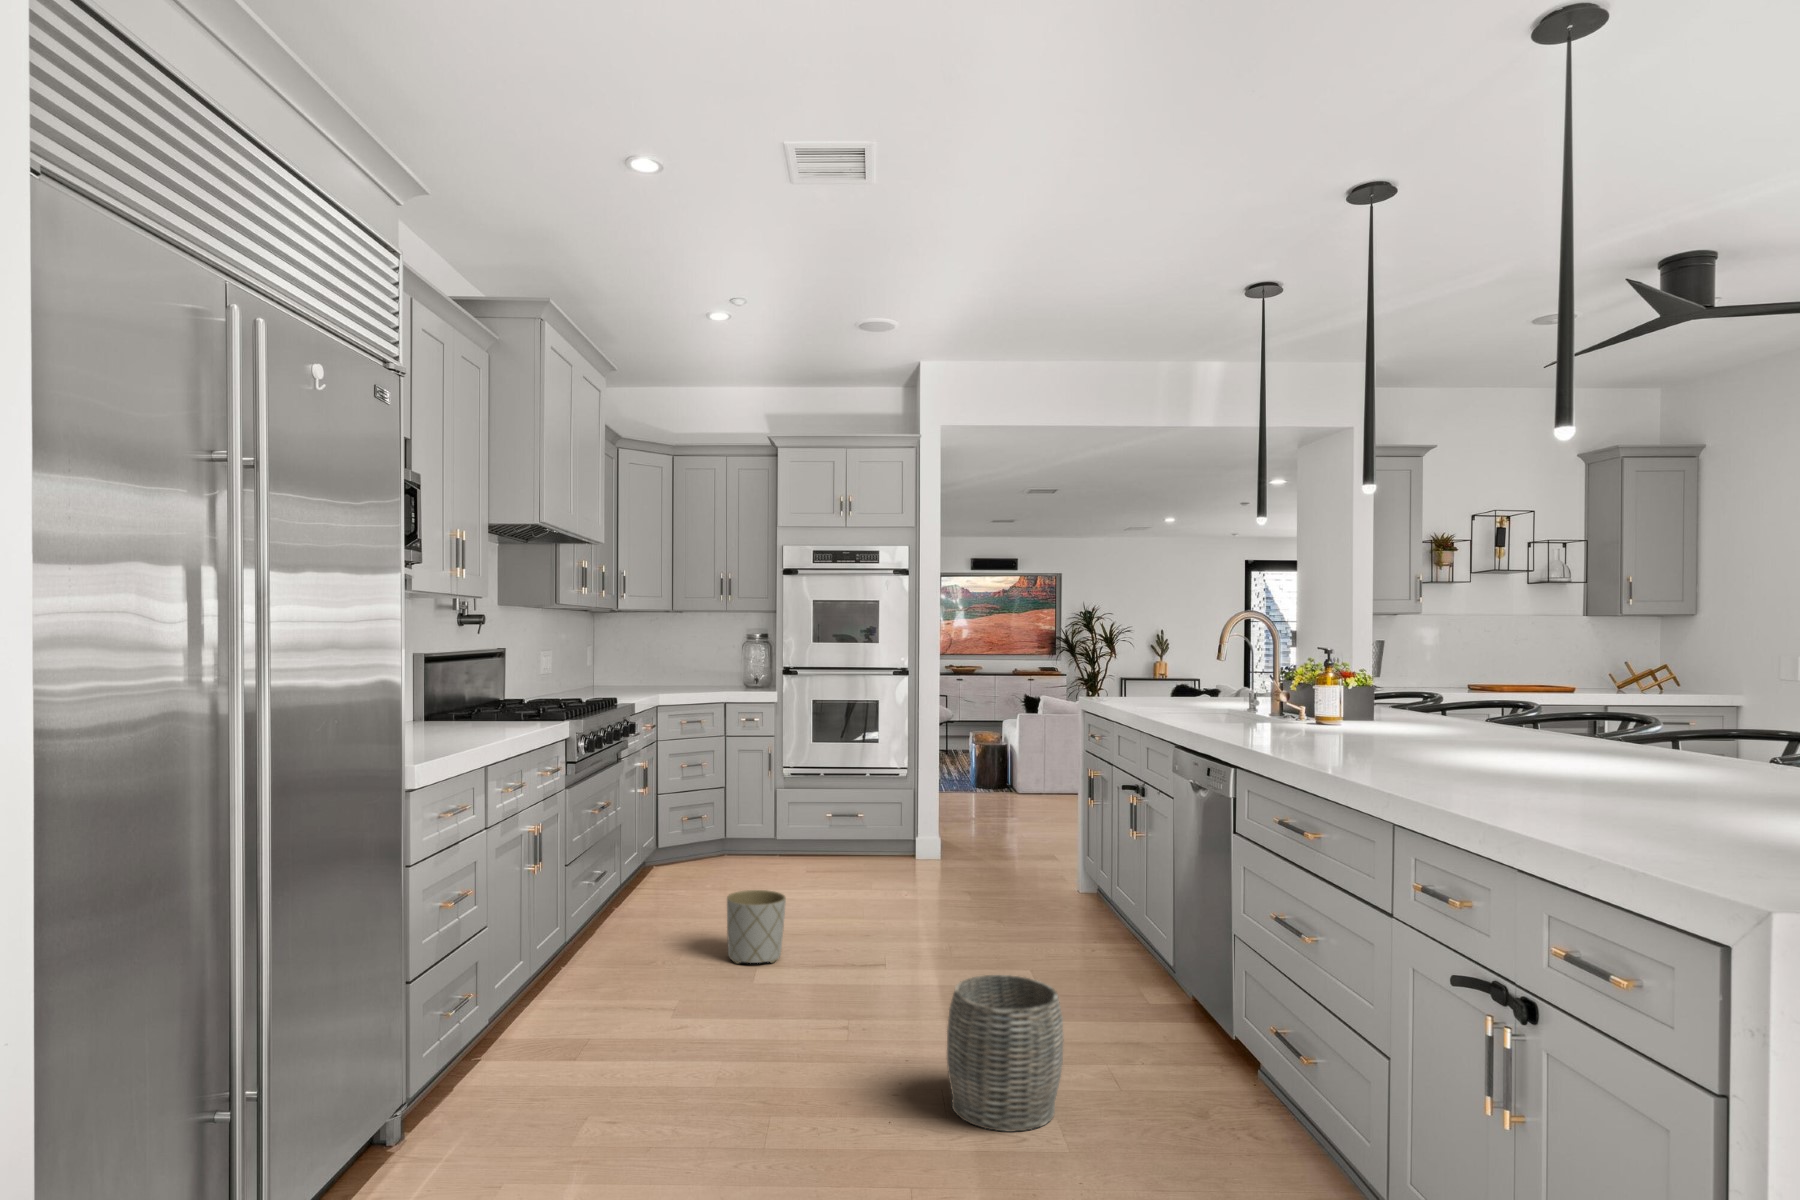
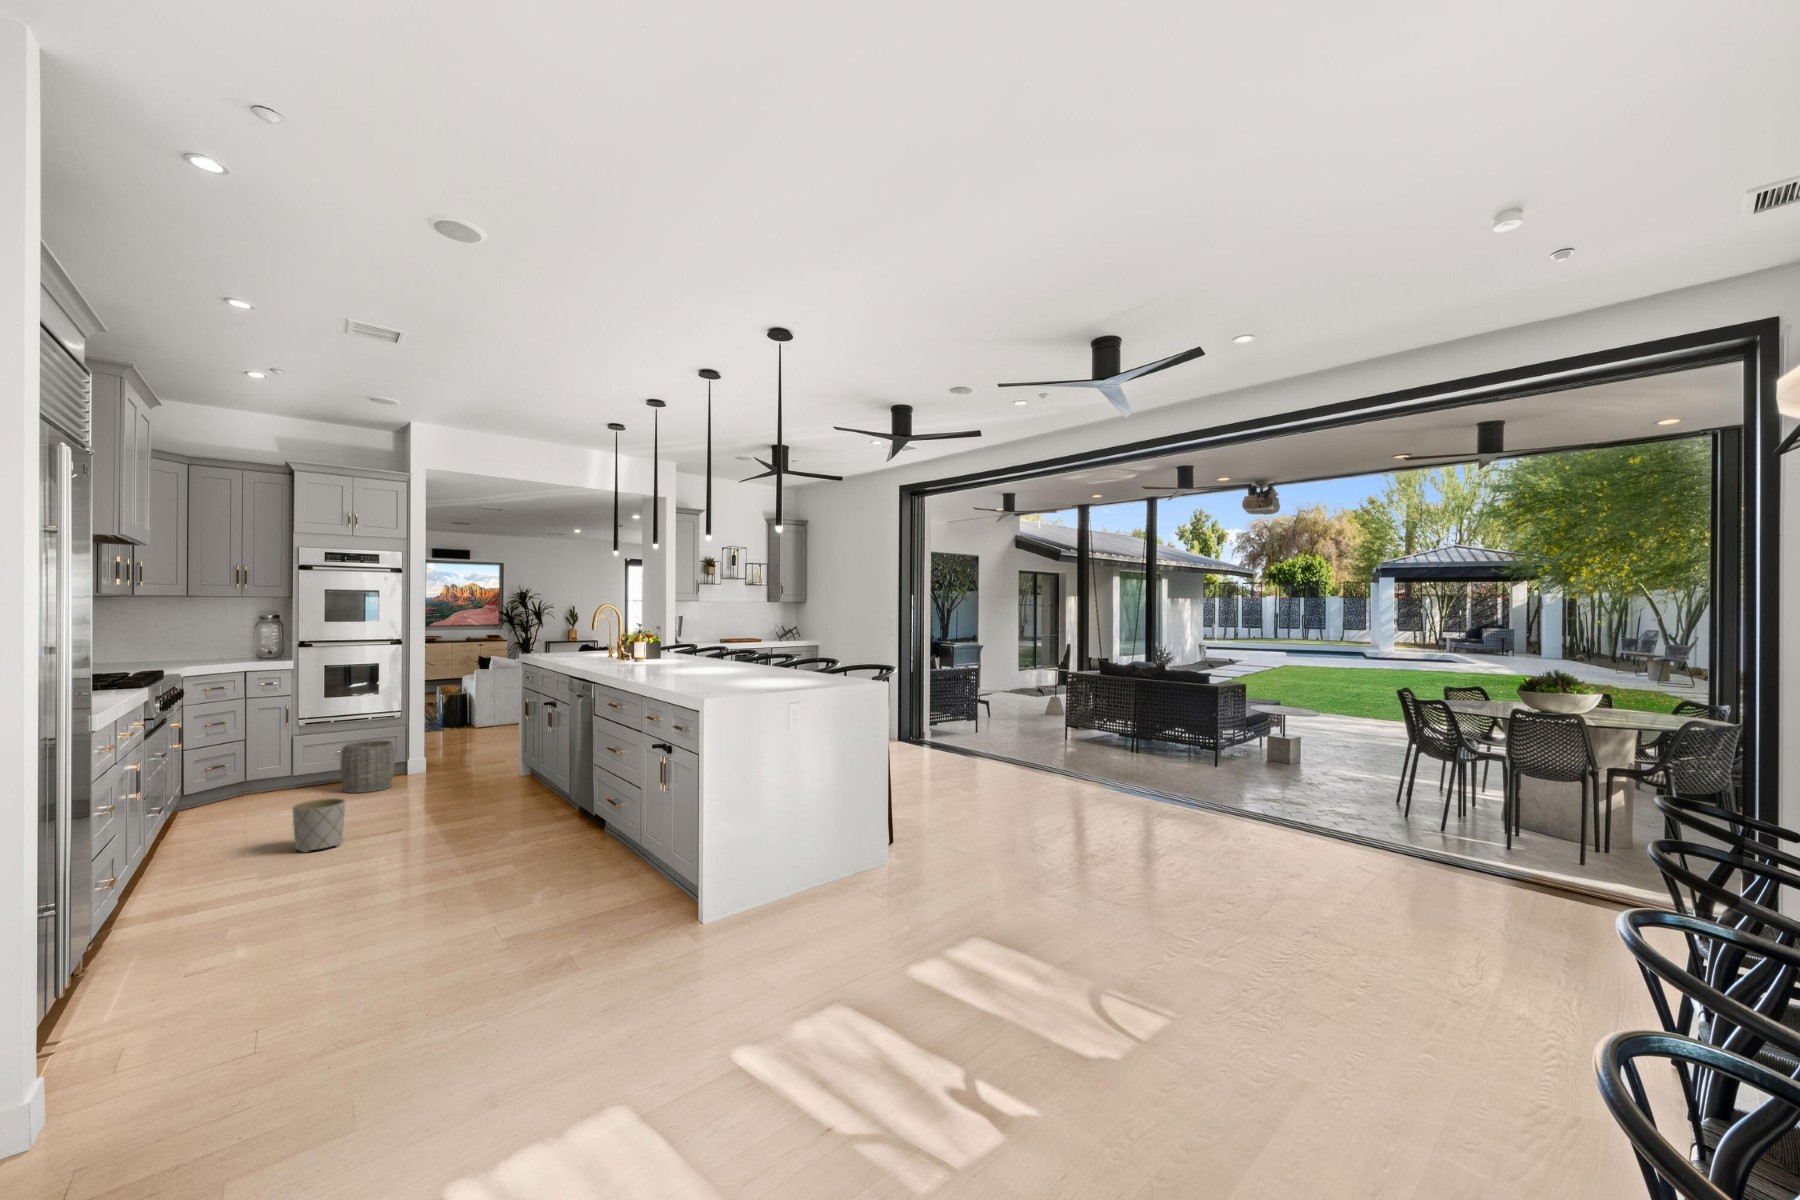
woven basket: present [947,975,1063,1131] -> present [340,740,395,793]

